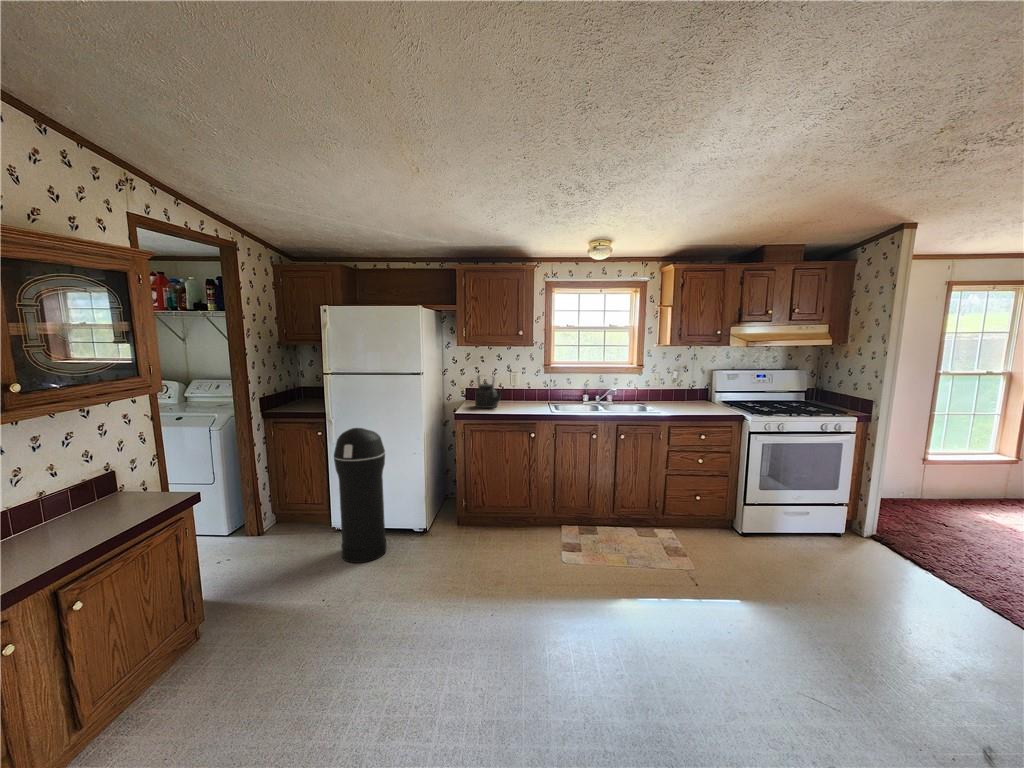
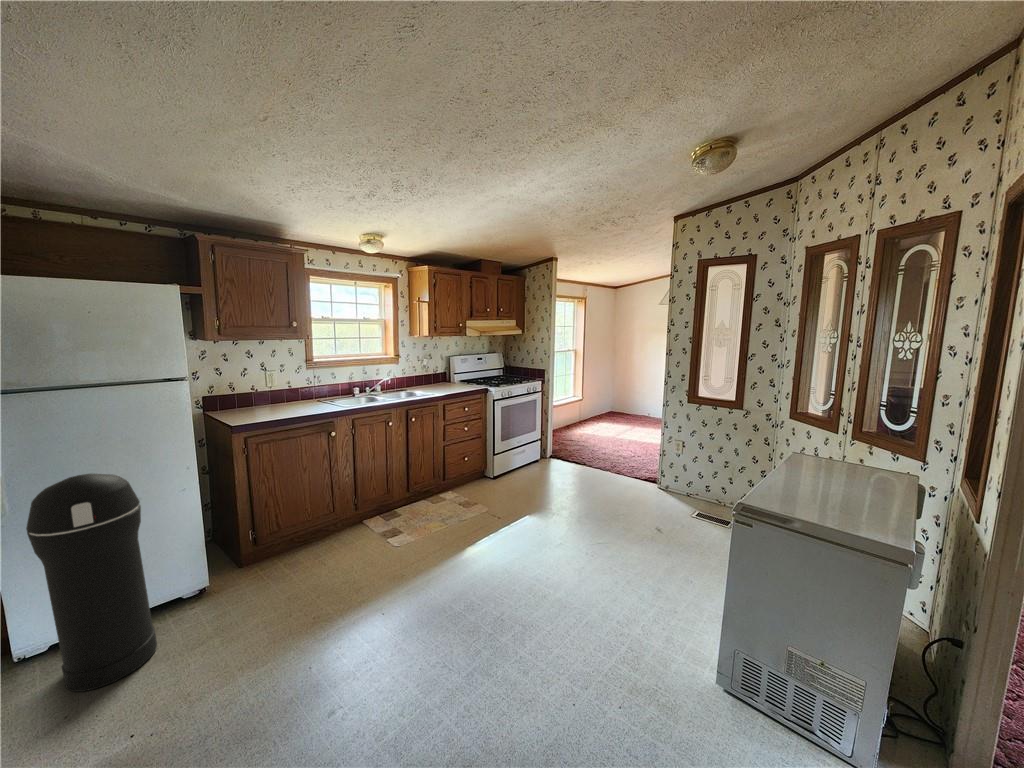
kettle: present [475,376,502,408] -> none [234,376,280,417]

